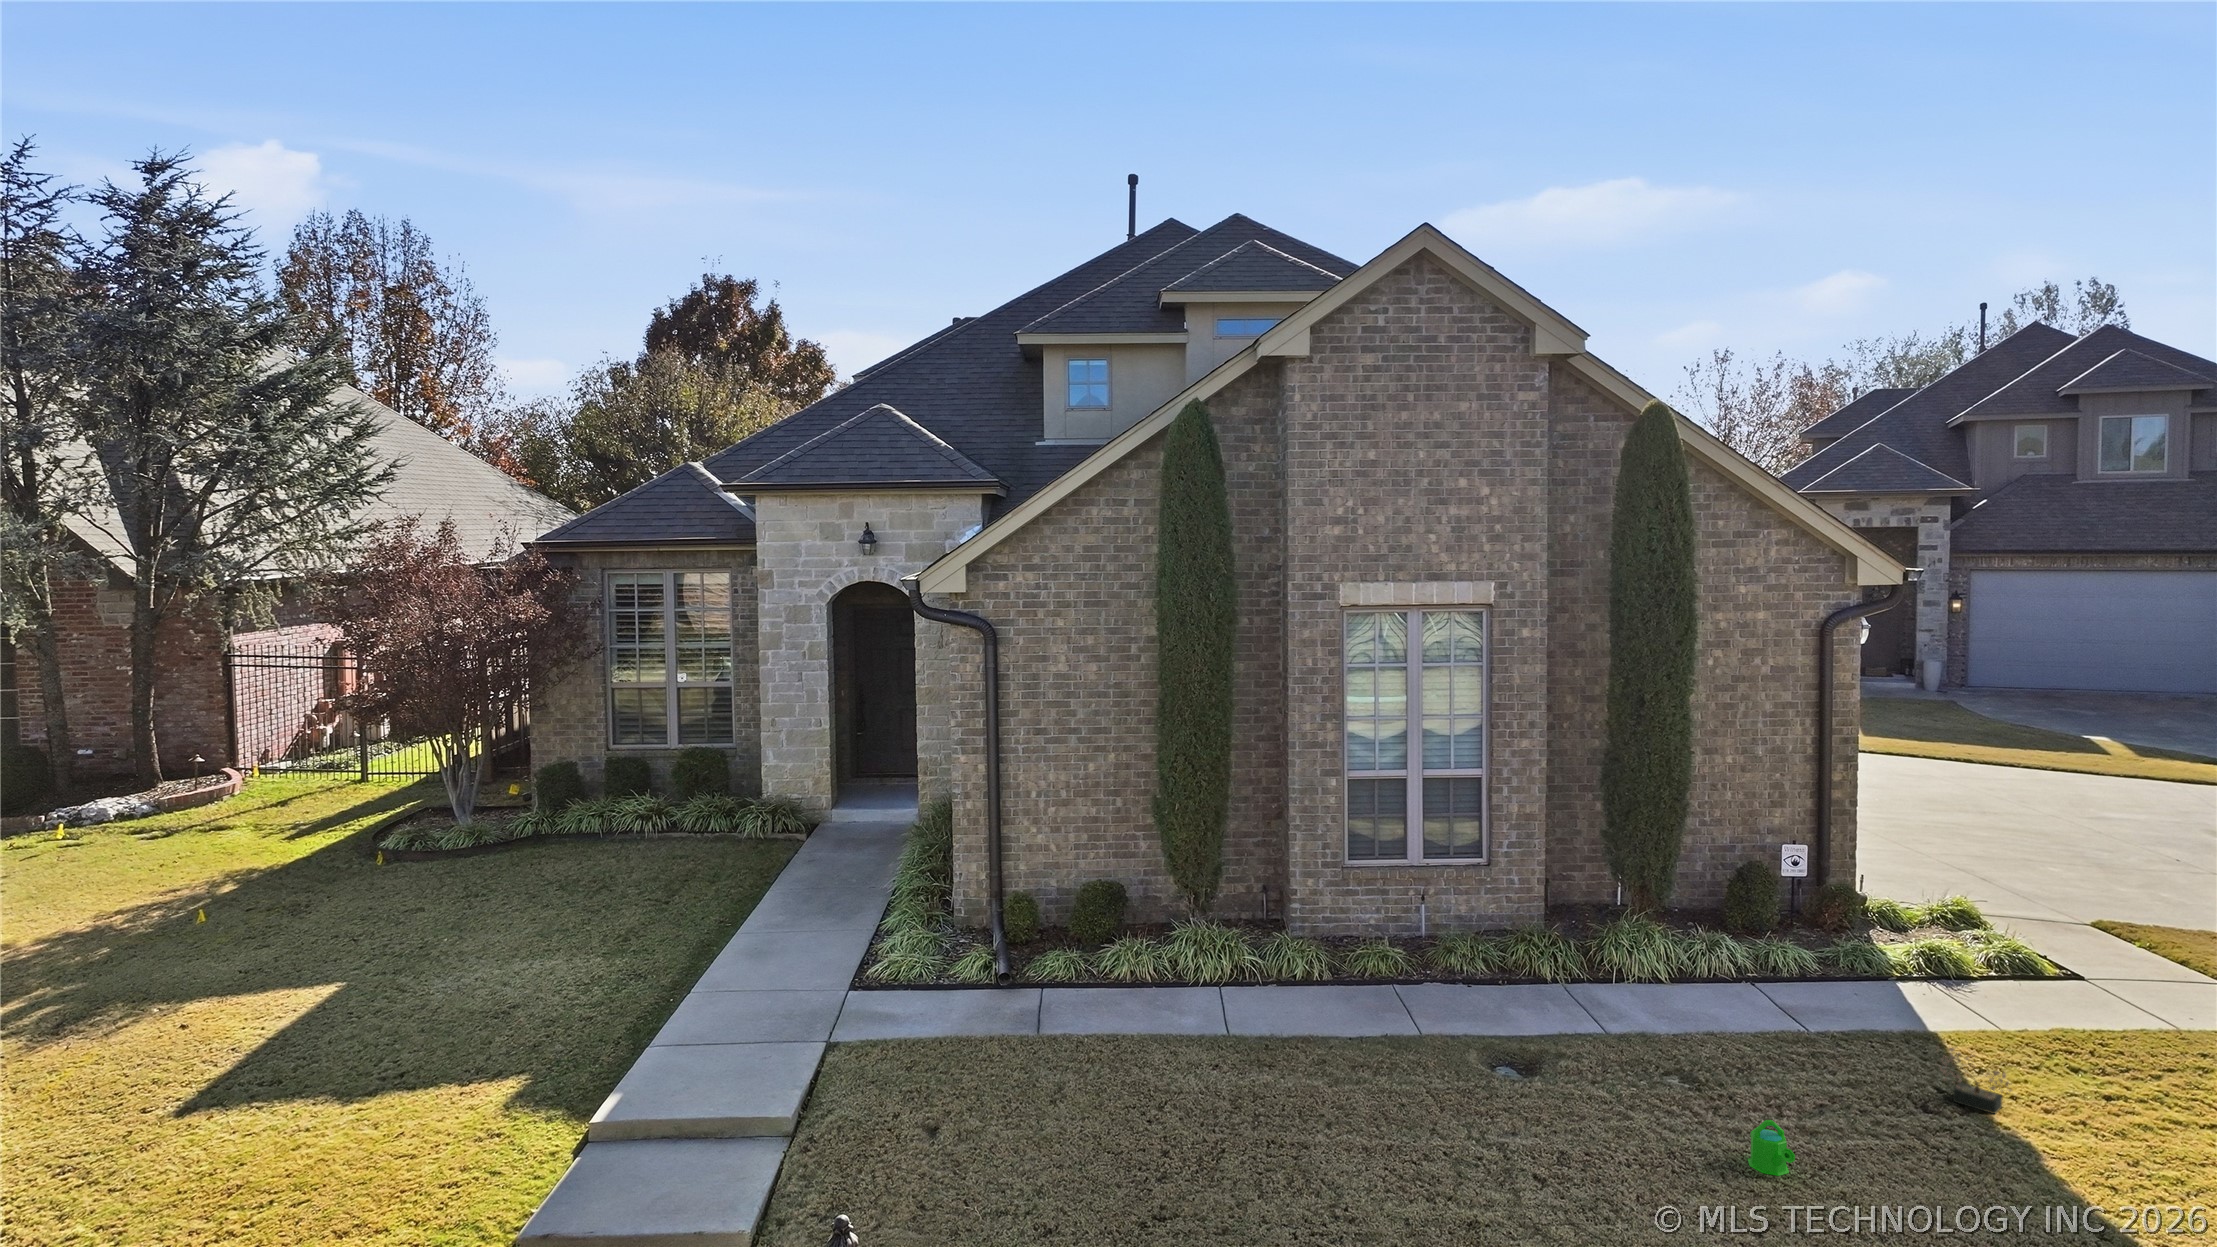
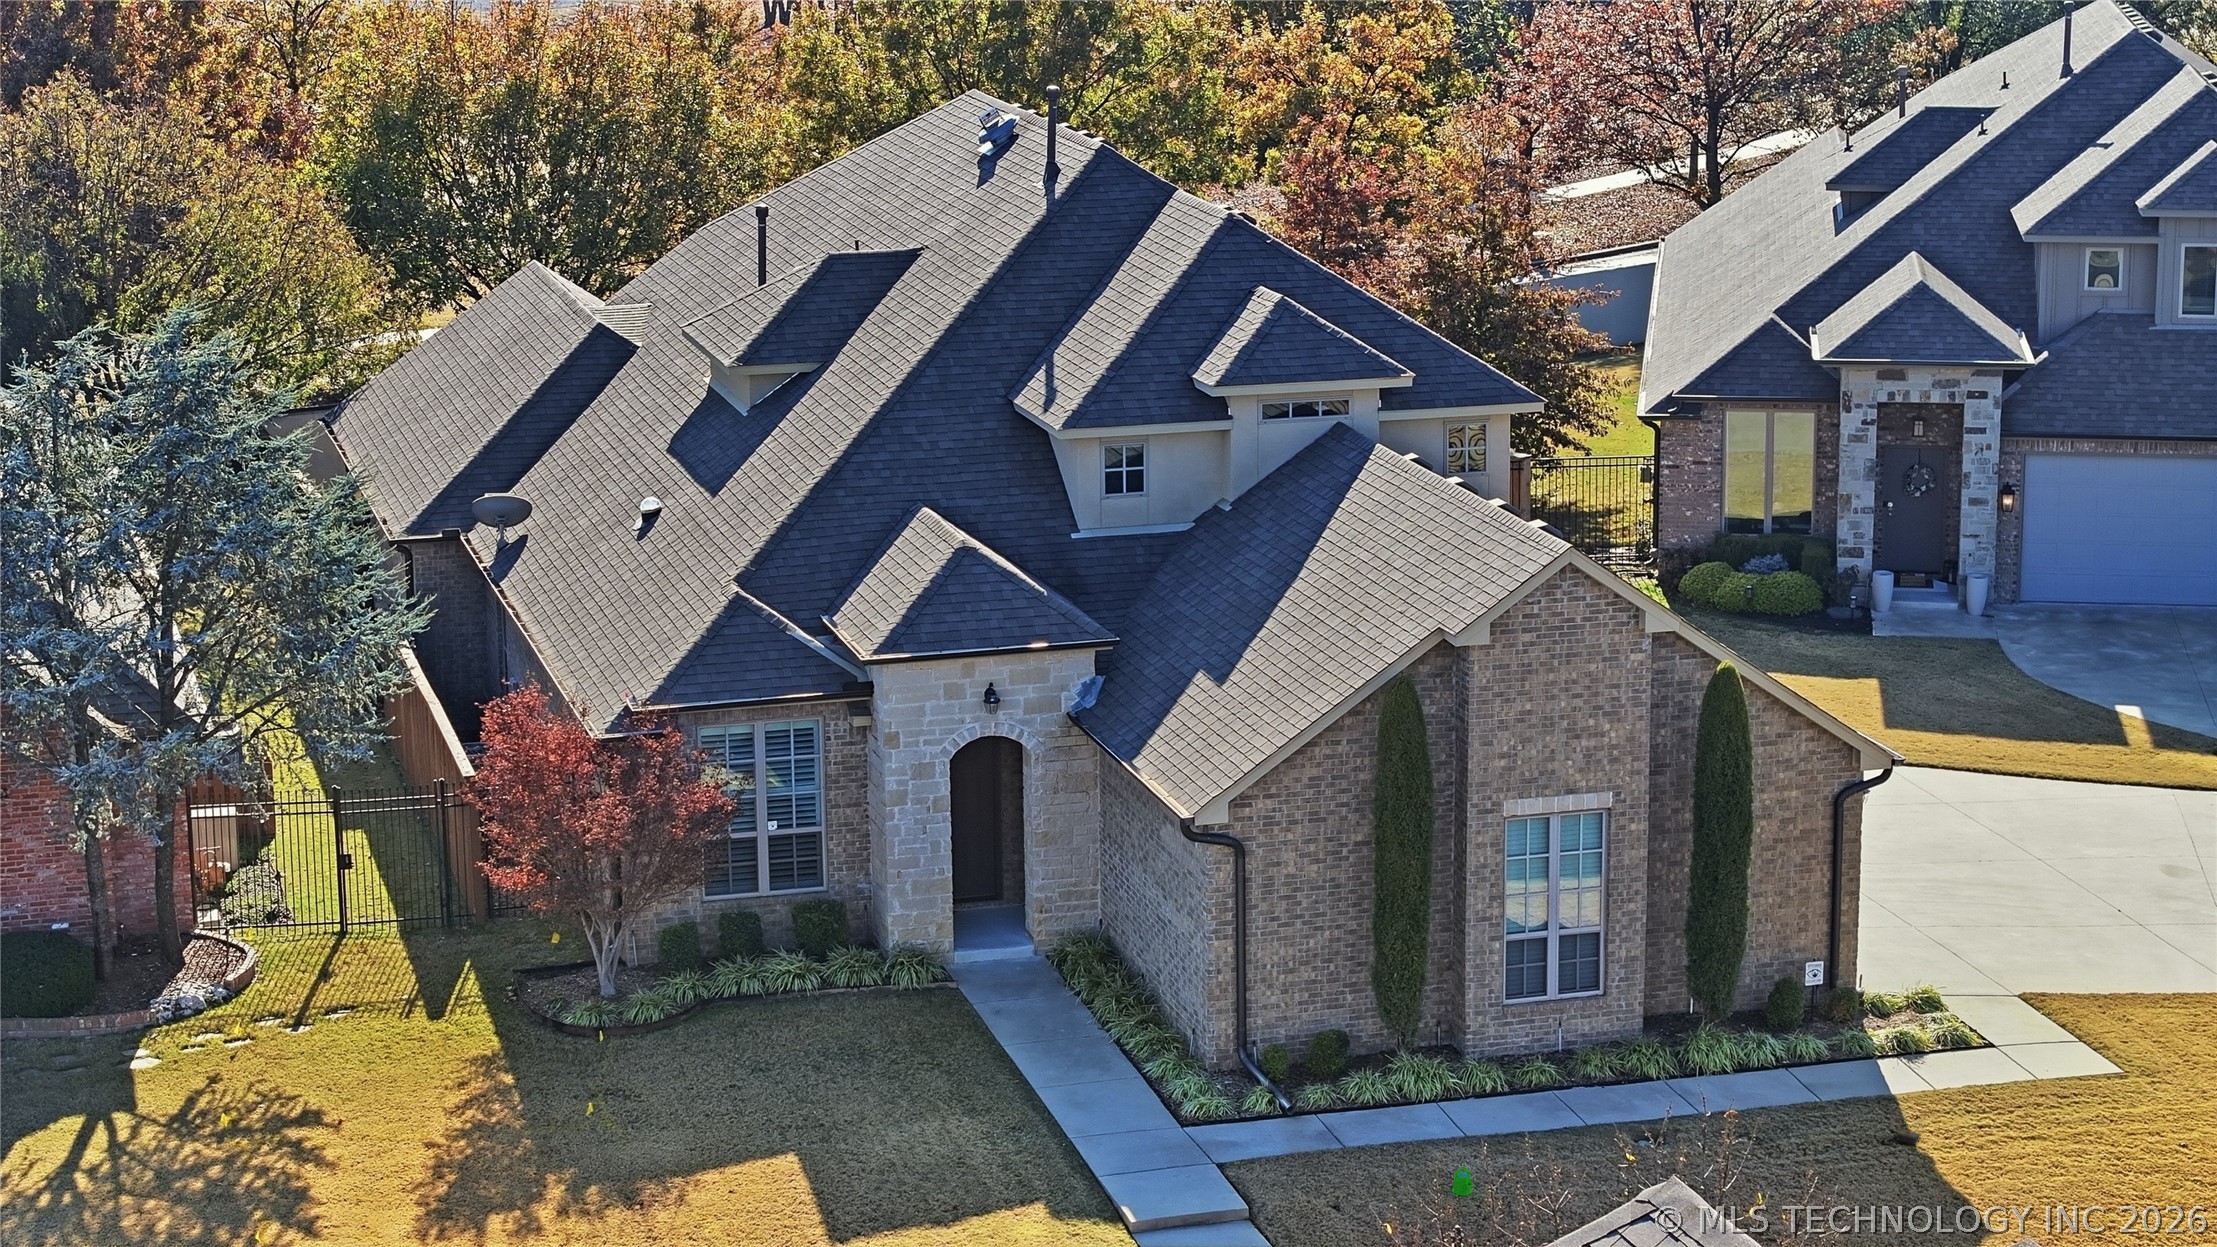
watering can: present [1748,1120,1795,1176] -> present [1452,1167,1473,1195]

